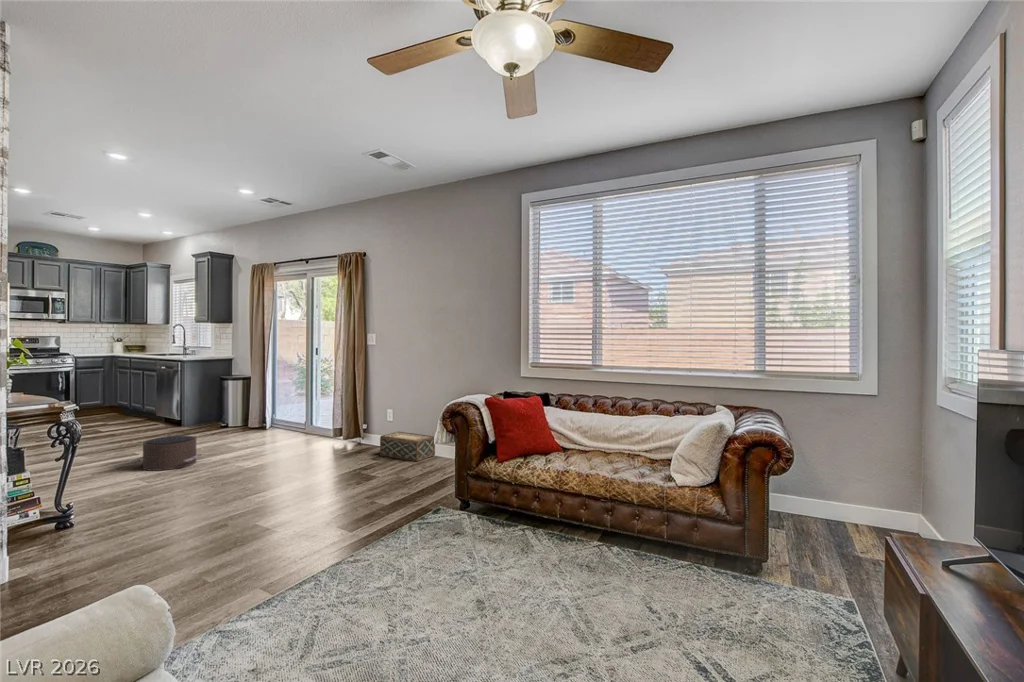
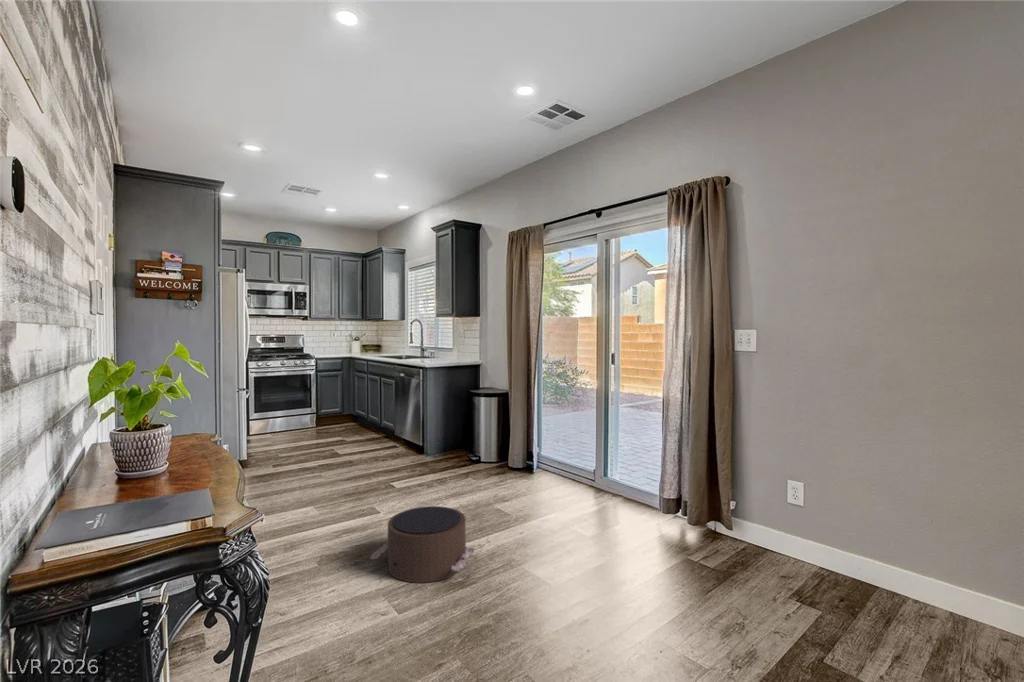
woven basket: present [380,432,435,461] -> none [812,536,965,644]

